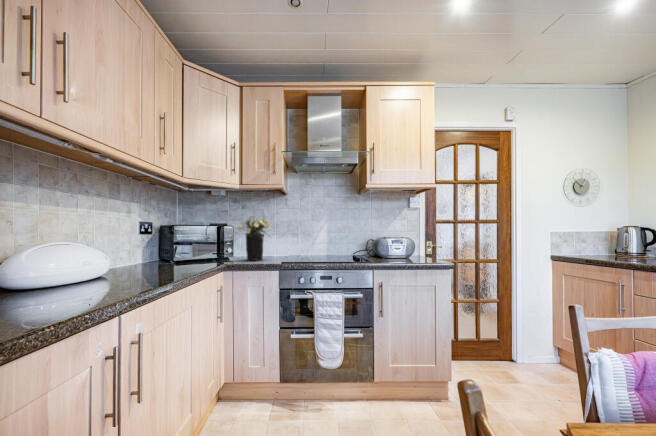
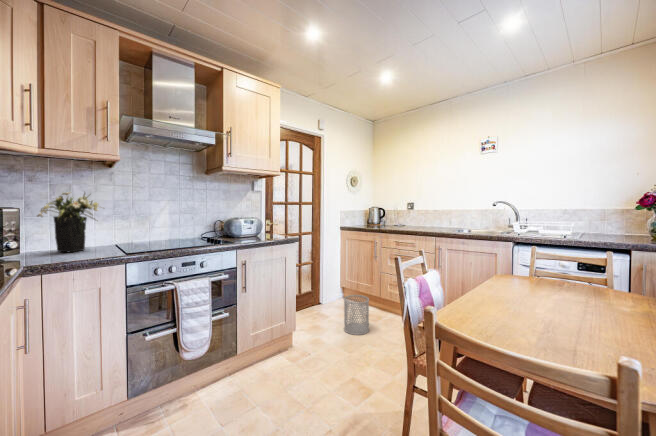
wastebasket: none [523,350,566,409] -> present [344,295,369,335]

